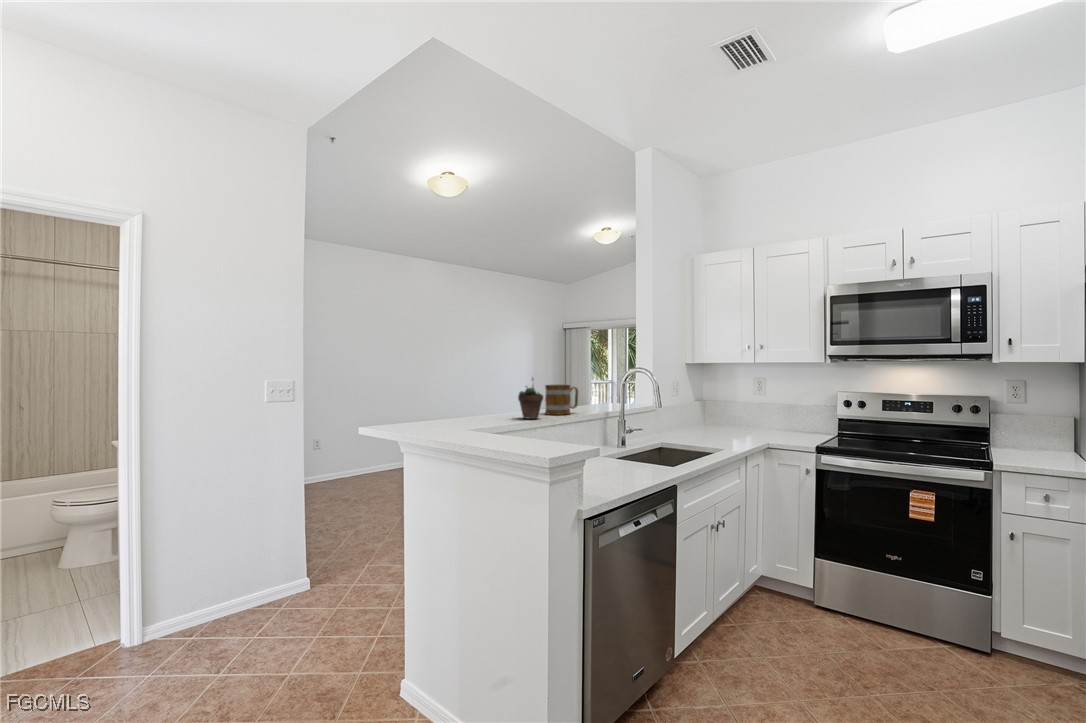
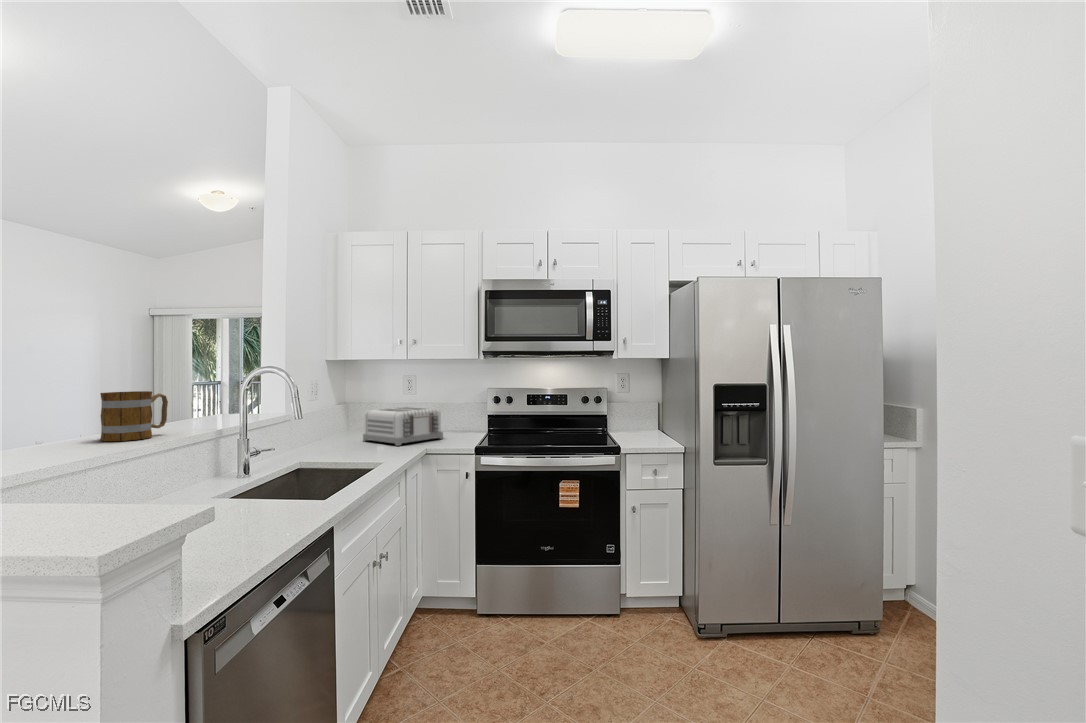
succulent plant: present [518,378,543,419] -> none [34,379,94,453]
toaster: none [711,405,784,438] -> present [363,407,443,446]

